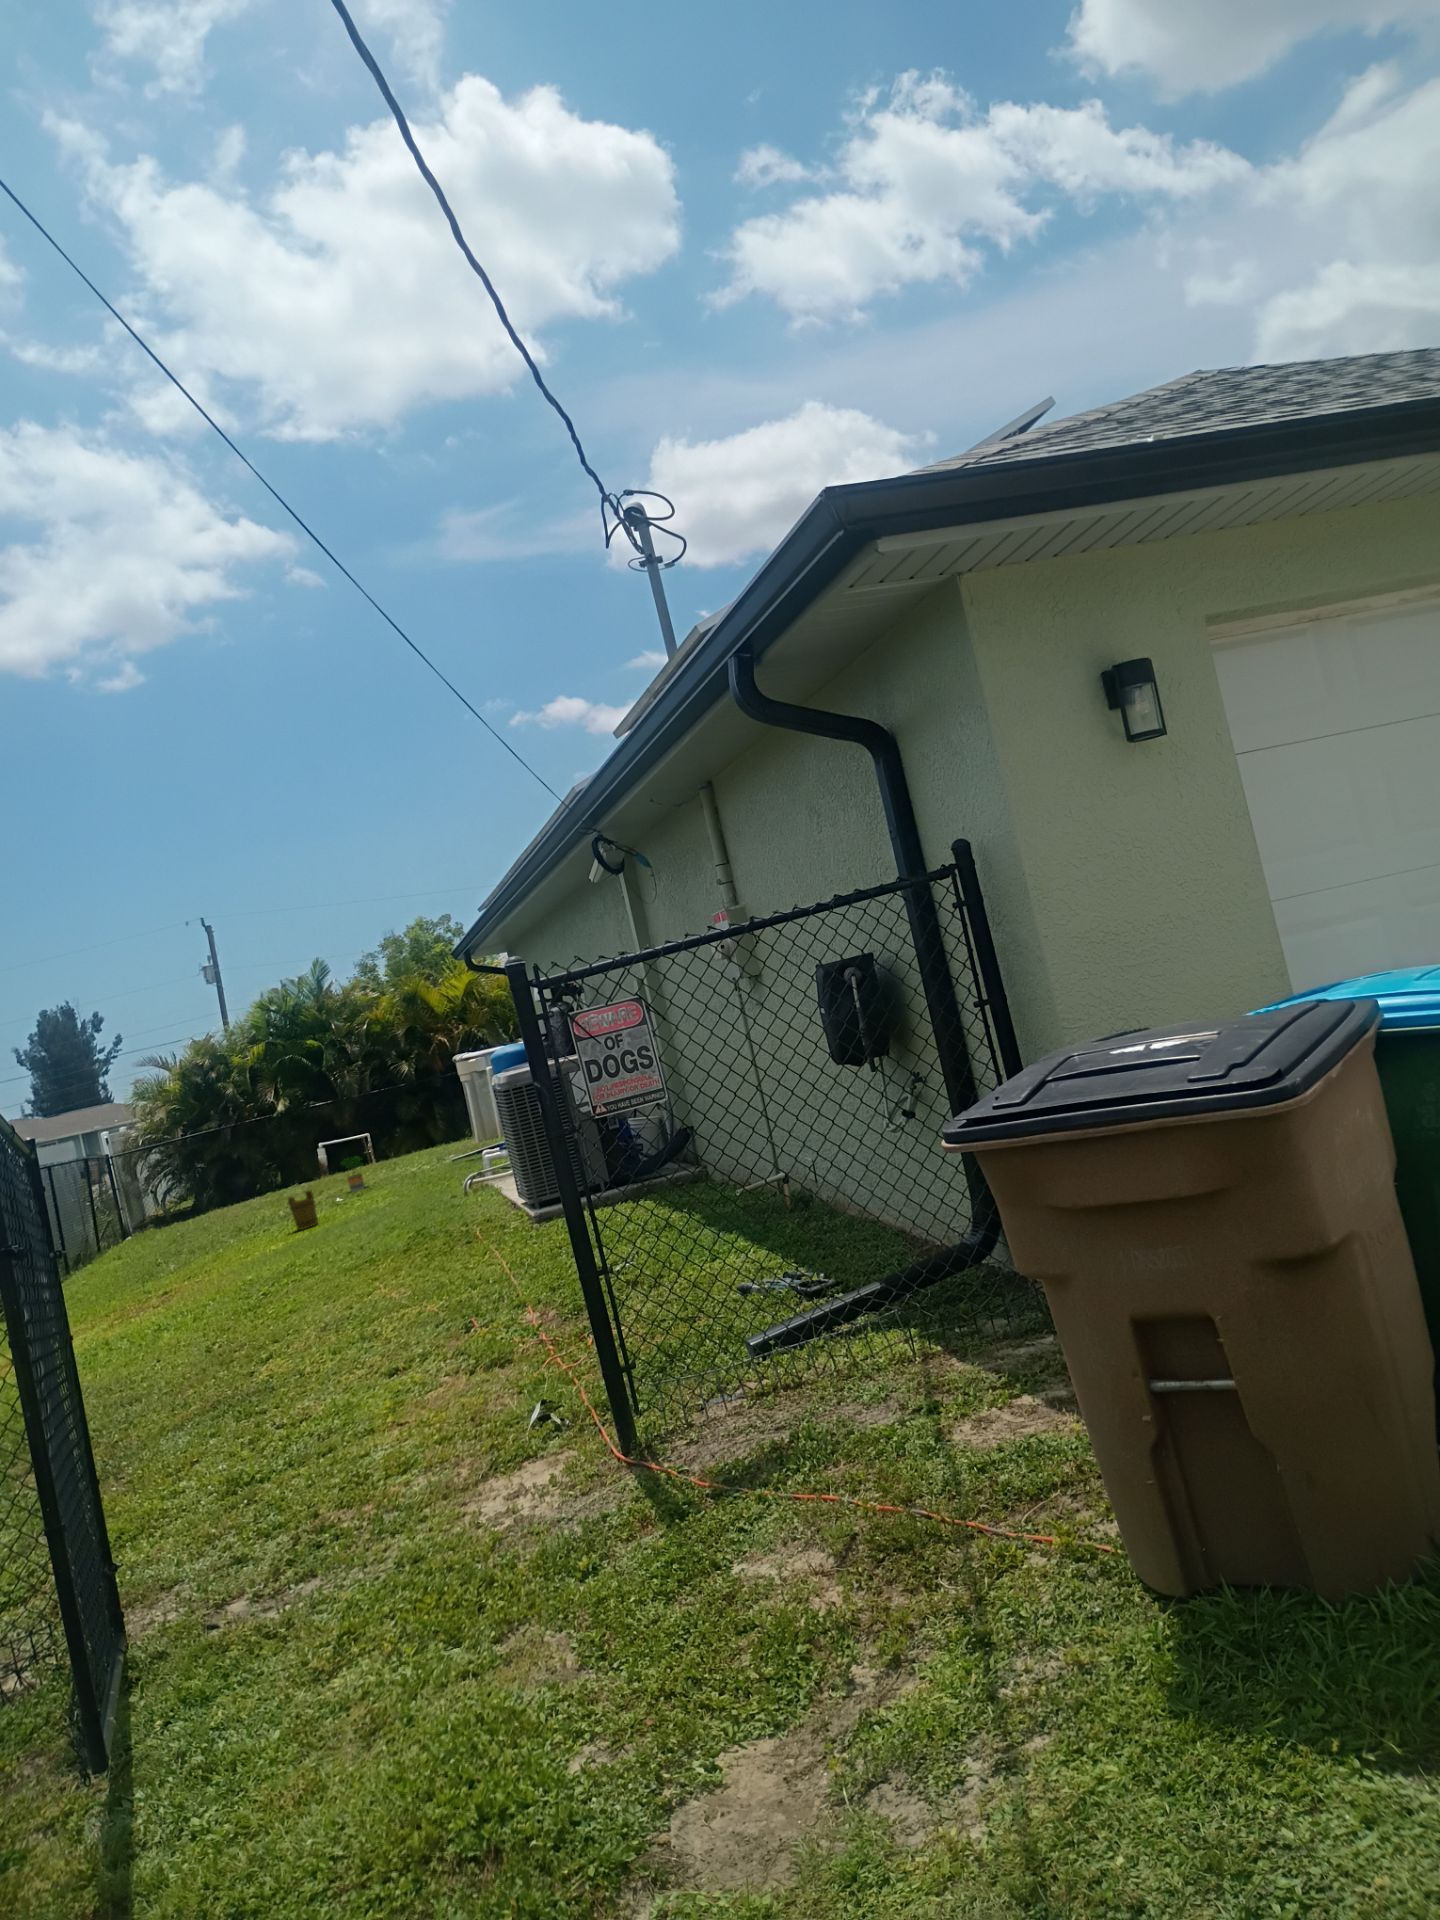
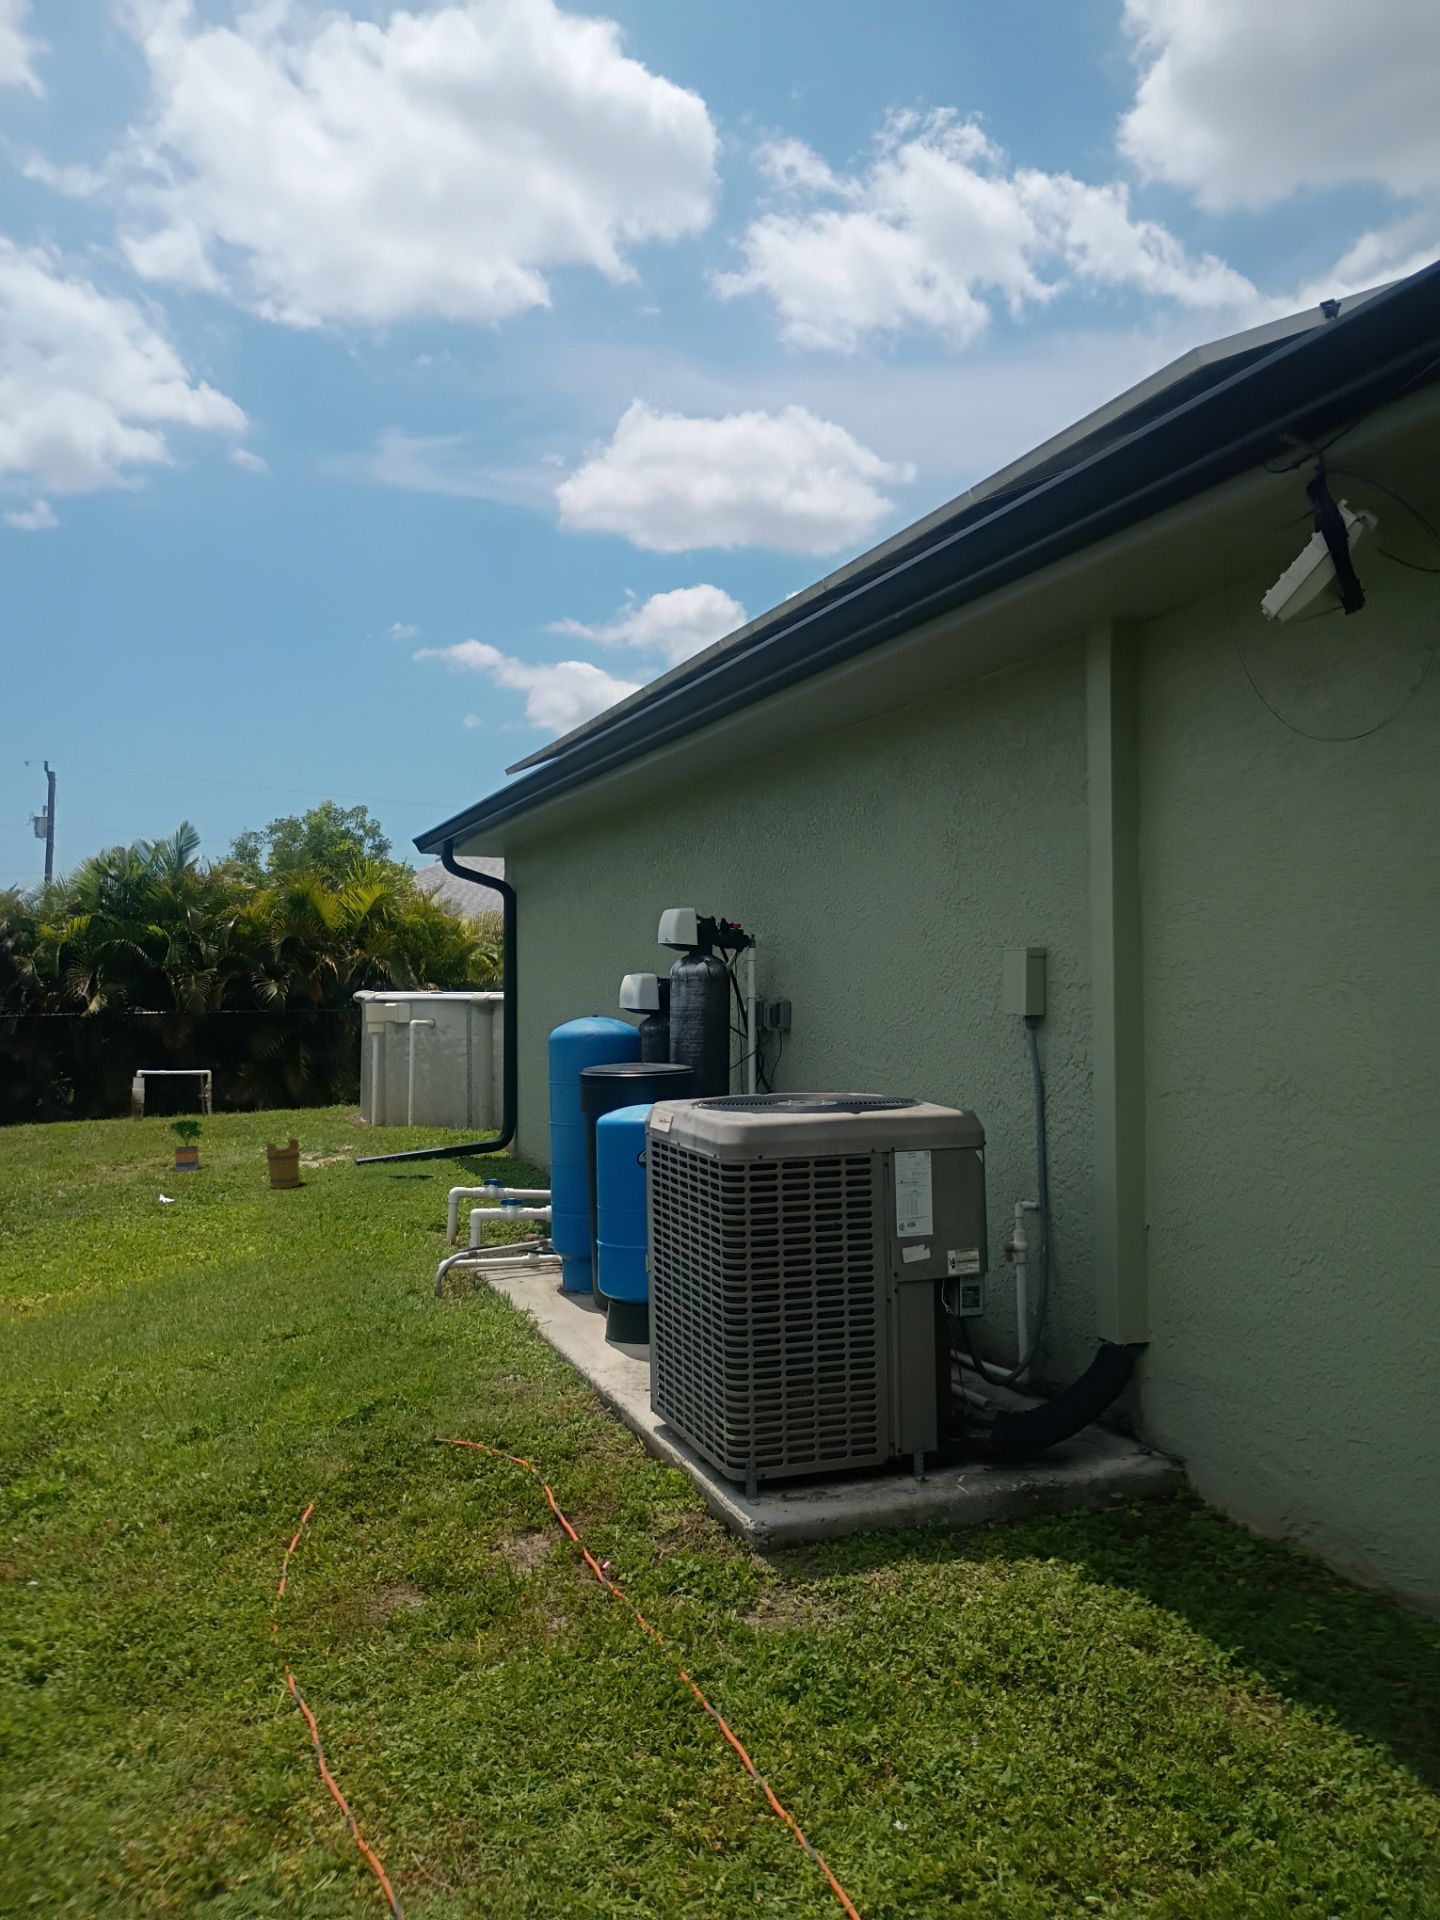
bucket: present [287,1191,318,1230] -> present [266,1138,300,1189]

